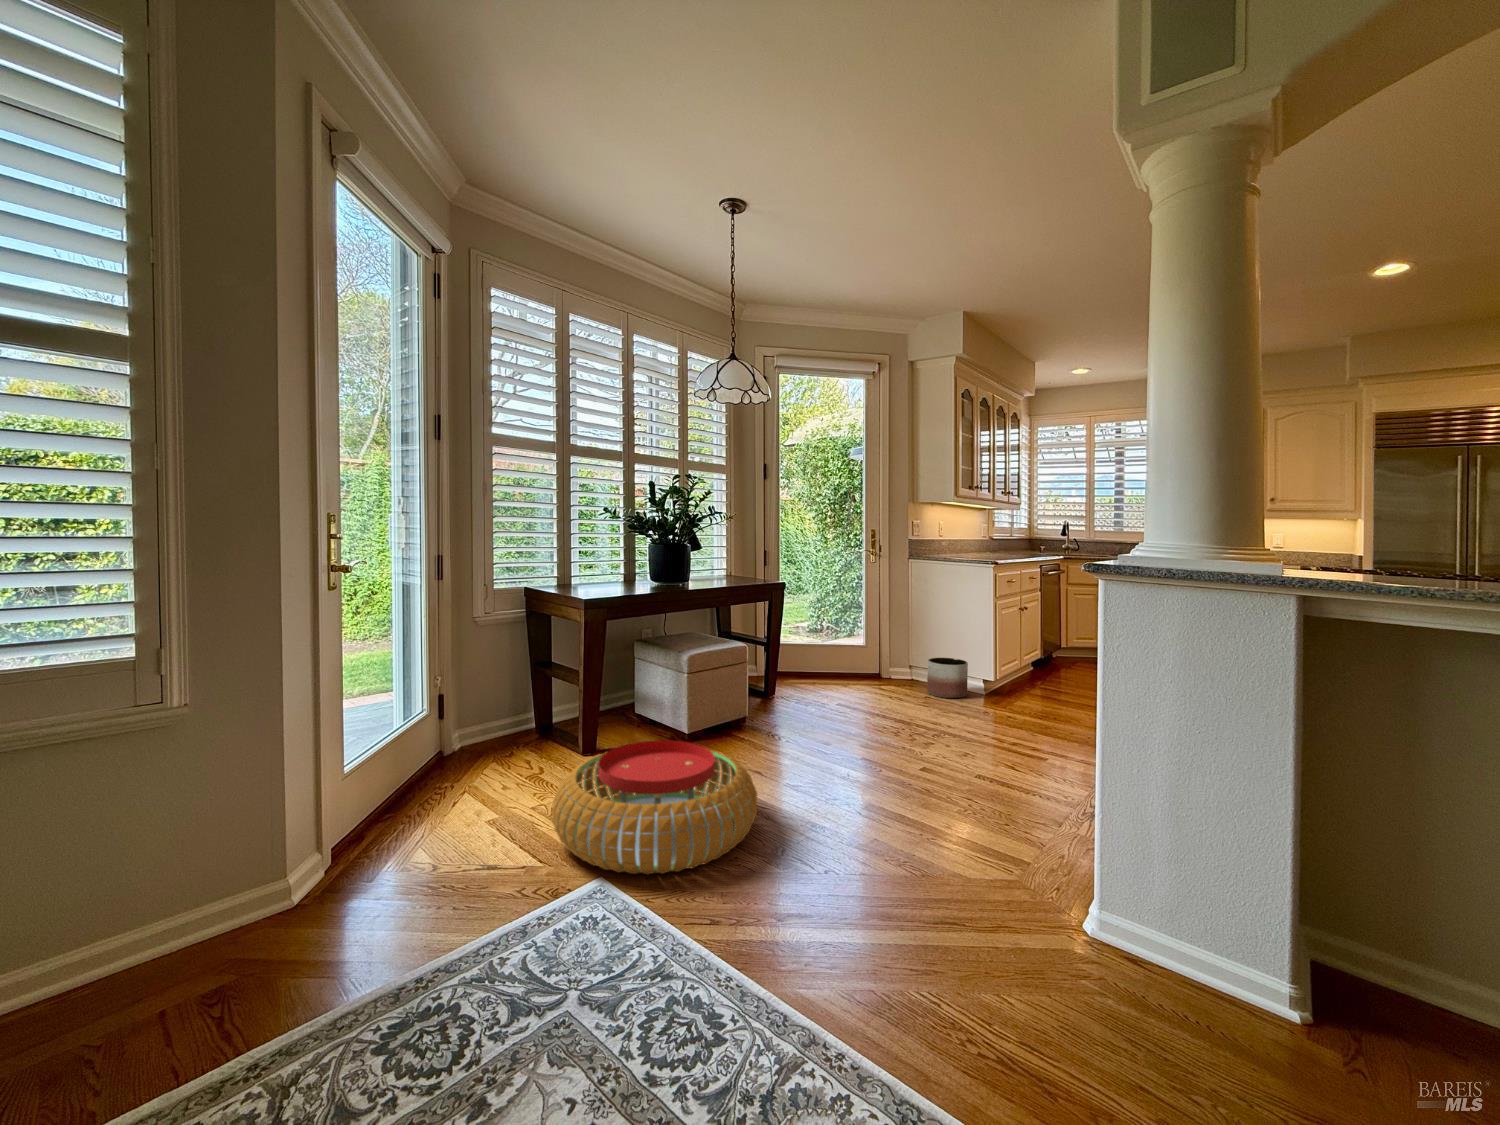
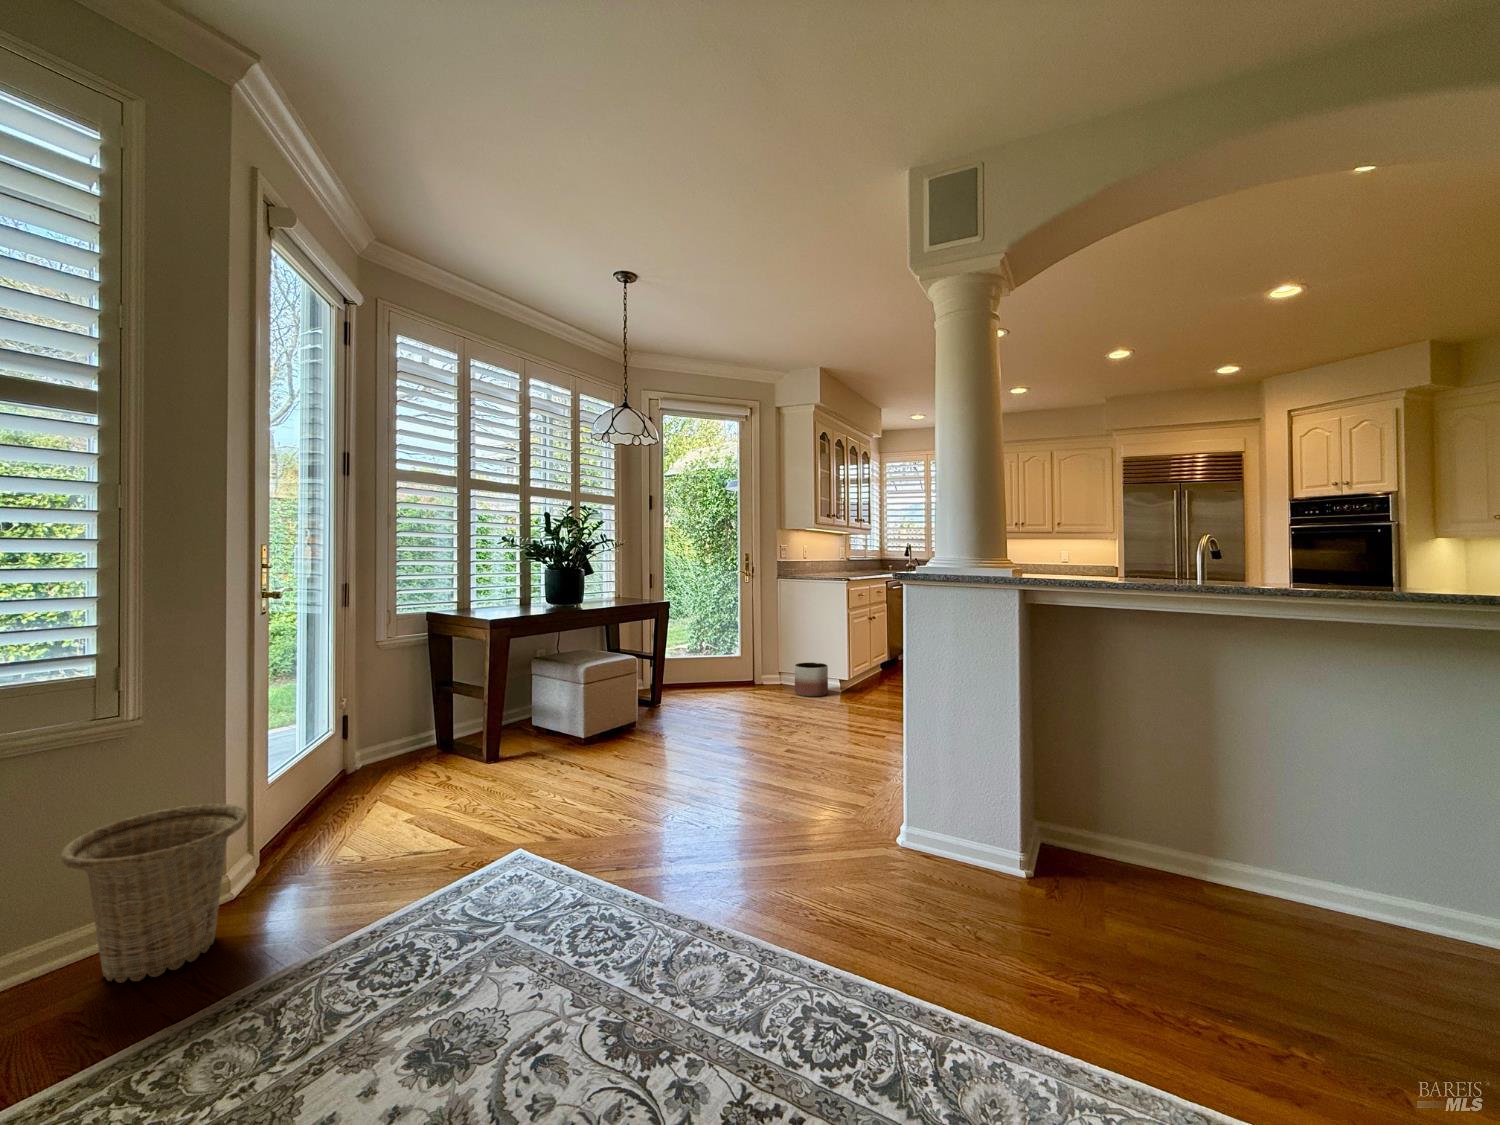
pouf: present [552,741,757,874] -> none [471,737,652,844]
basket: none [84,807,290,1015] -> present [61,804,247,983]

